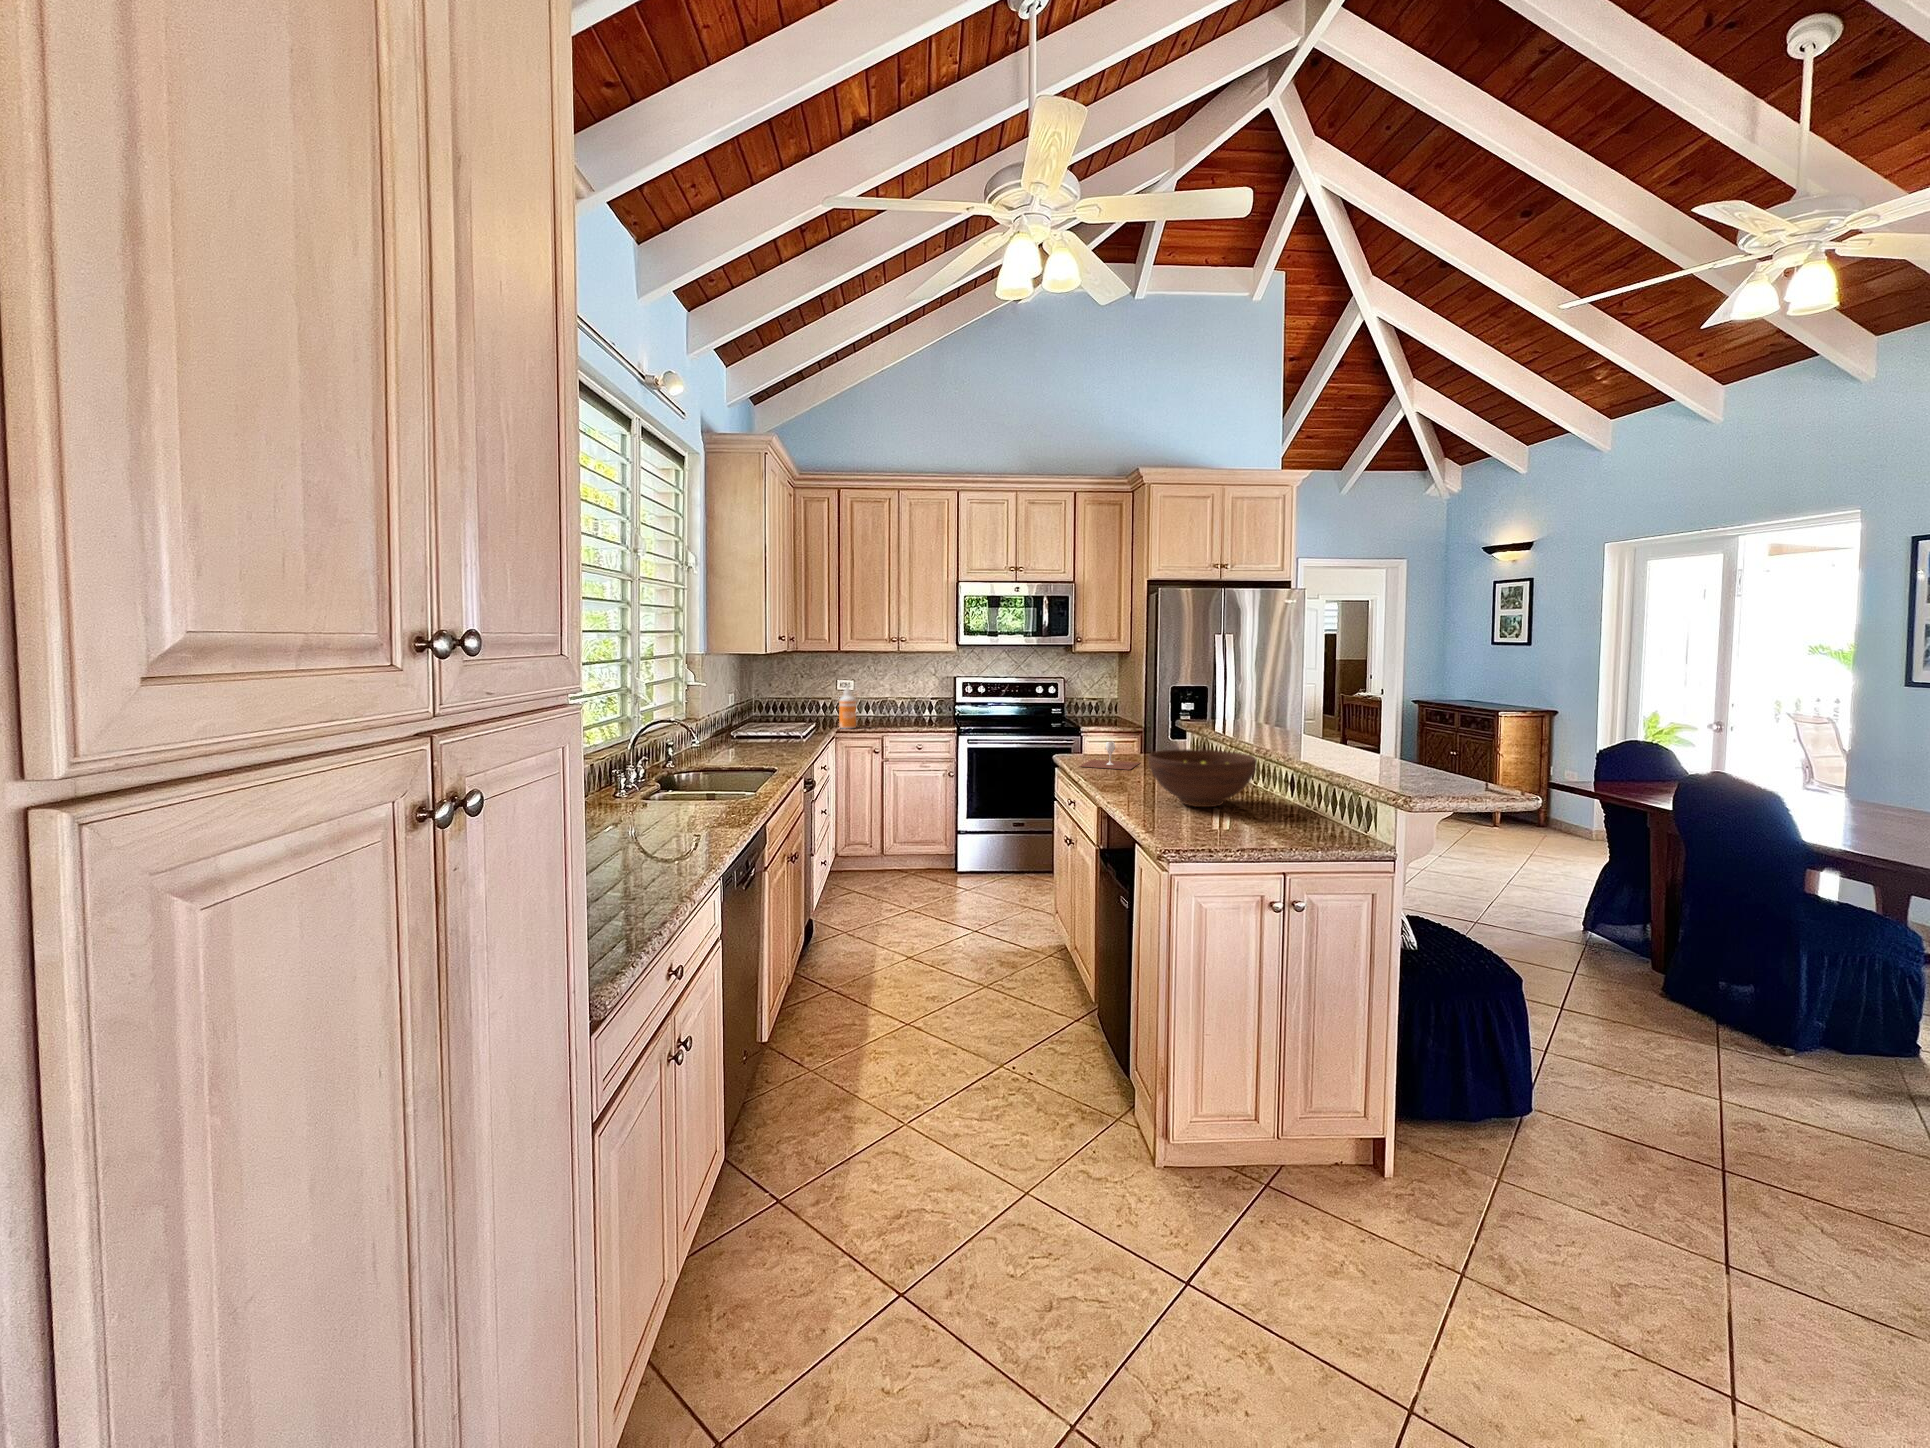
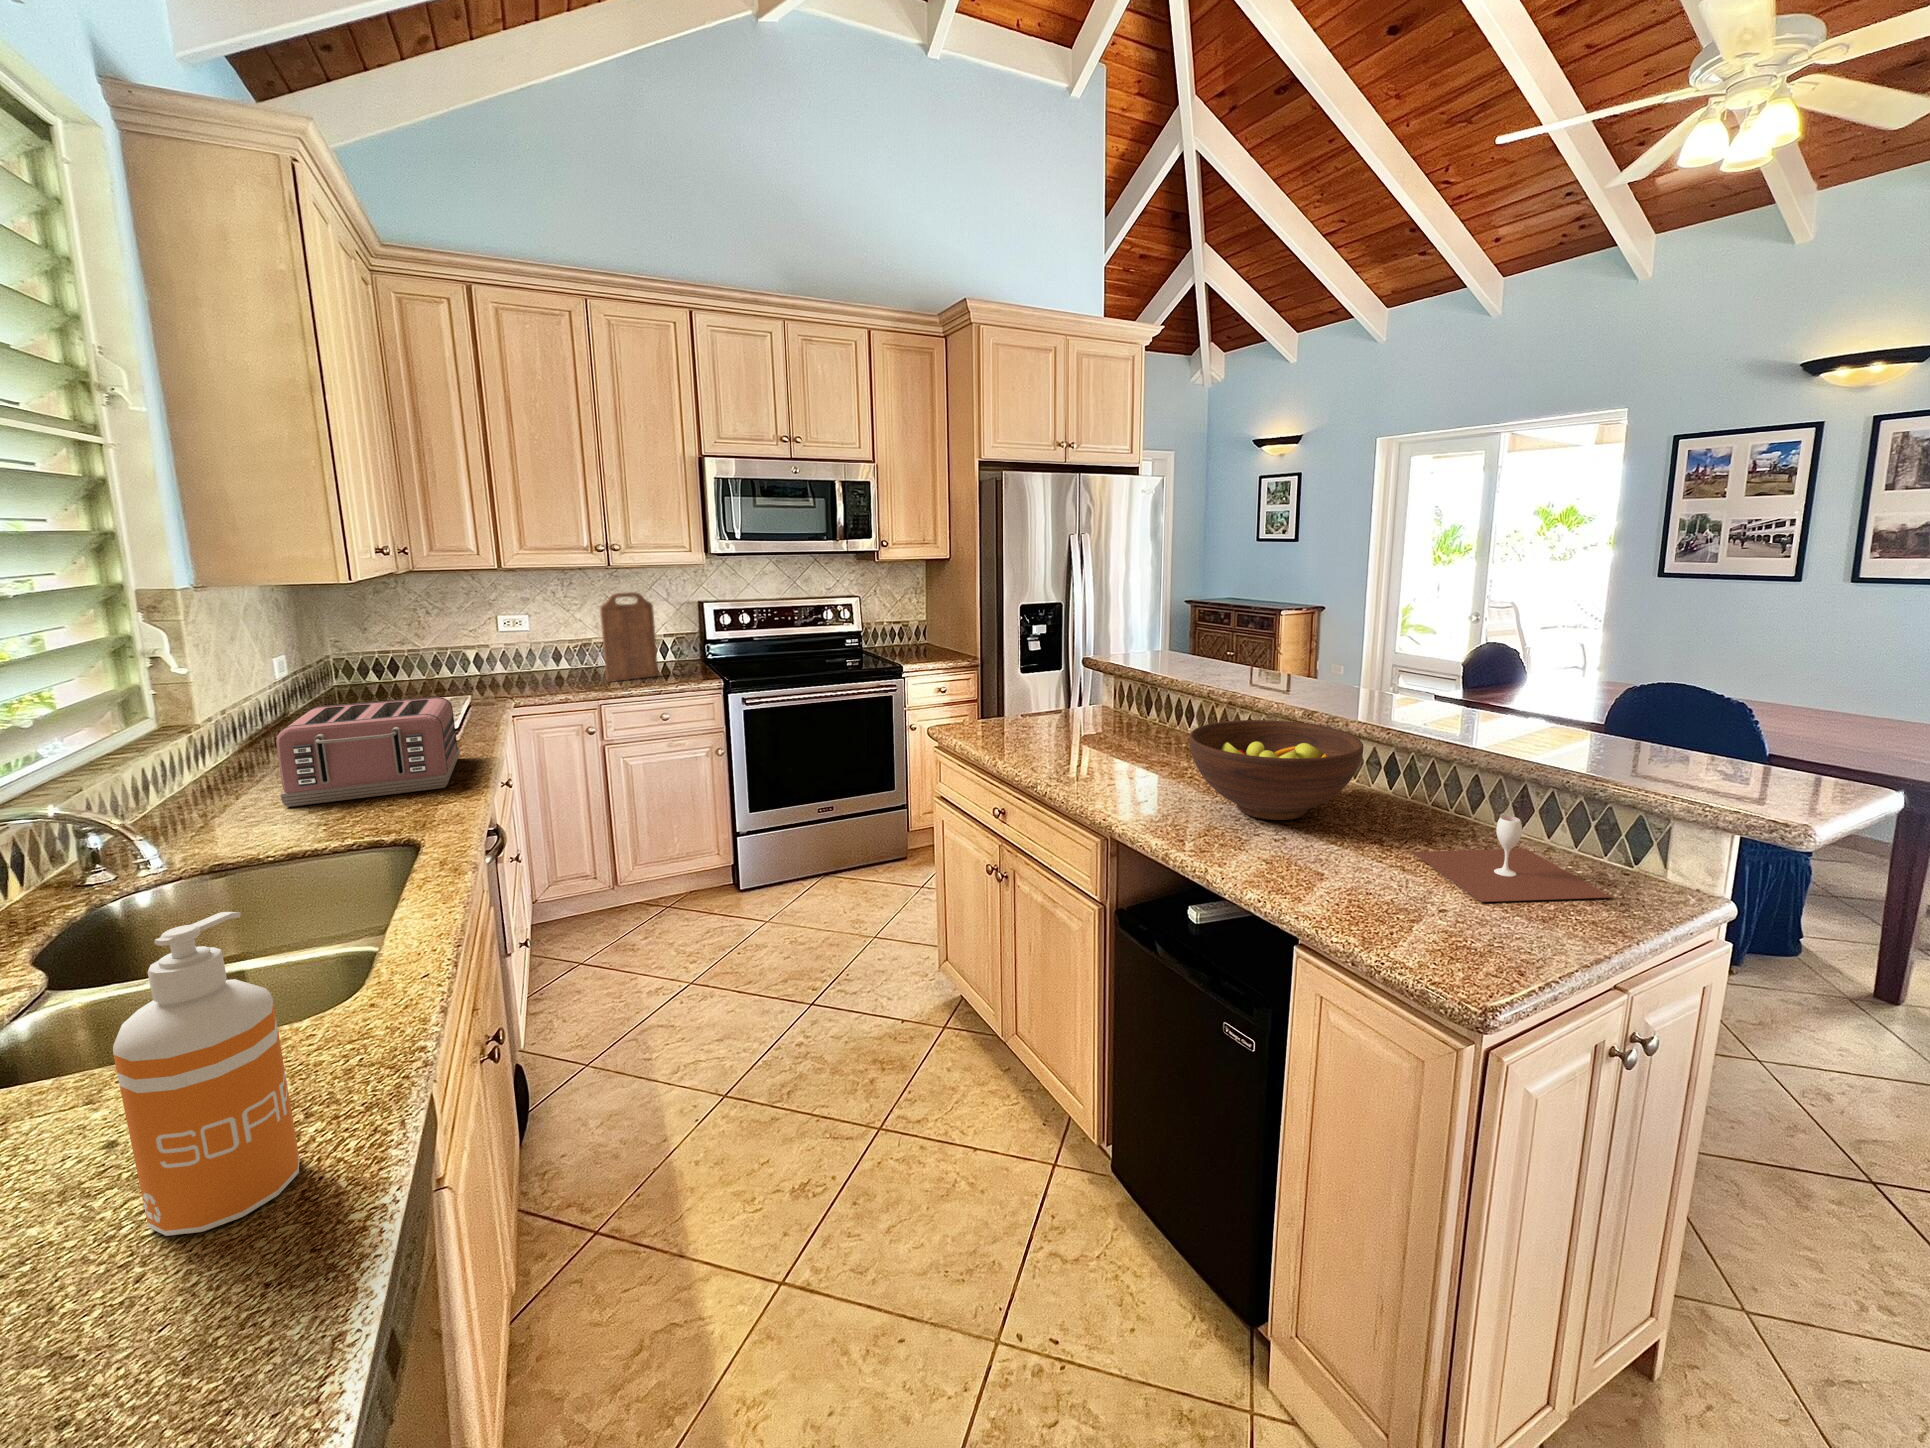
cutting board: none [891,668,923,725] -> present [600,592,658,682]
soap dispenser: present [839,686,856,729] -> present [113,912,299,1236]
toaster: none [717,714,796,758] -> present [276,697,460,807]
wine glass: present [1080,742,1139,770] -> present [1412,816,1611,902]

